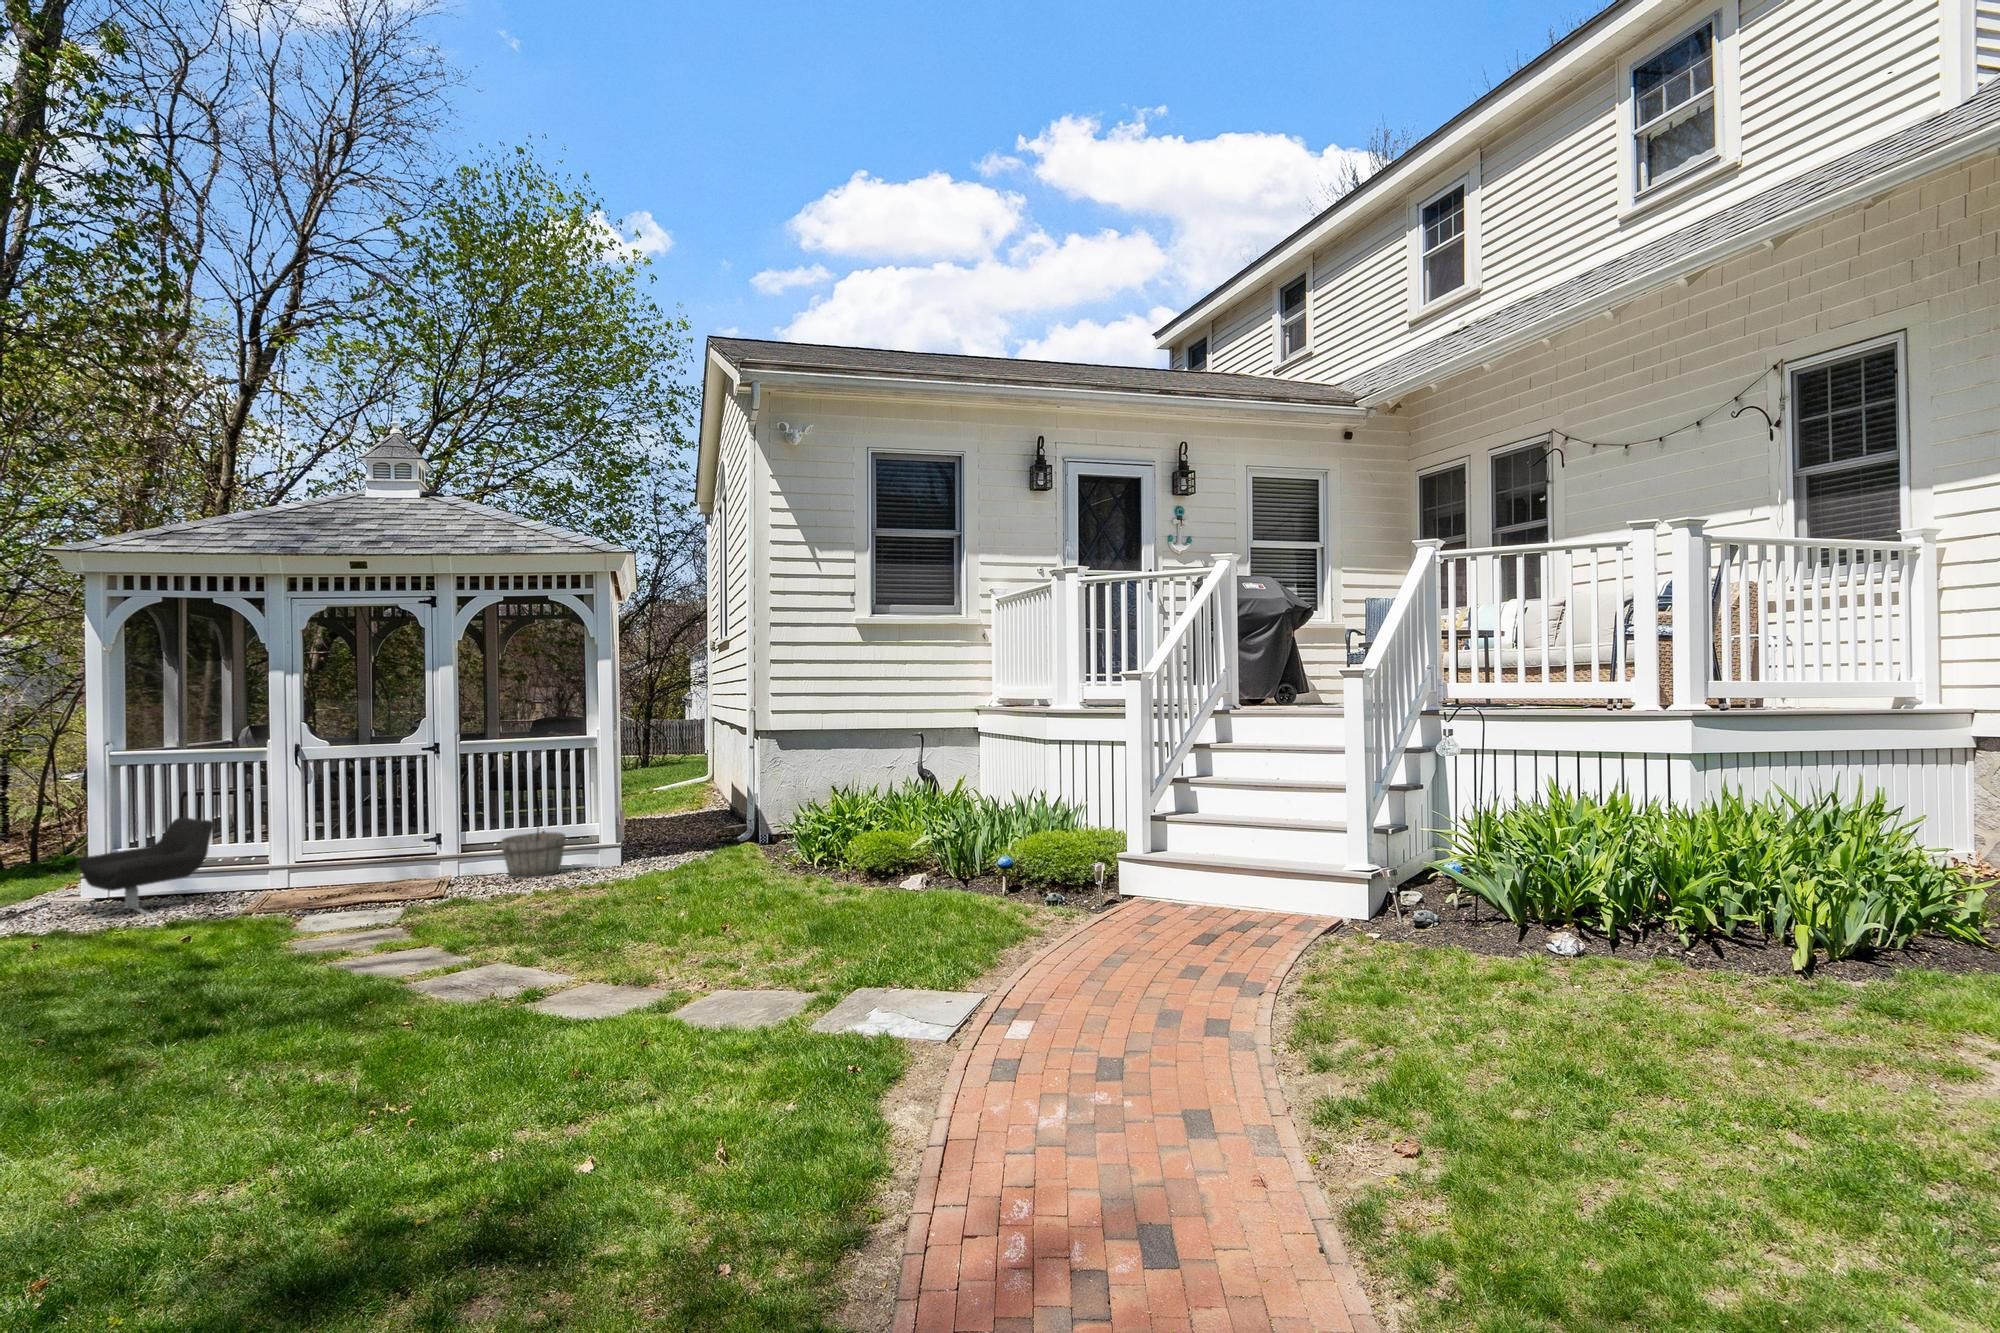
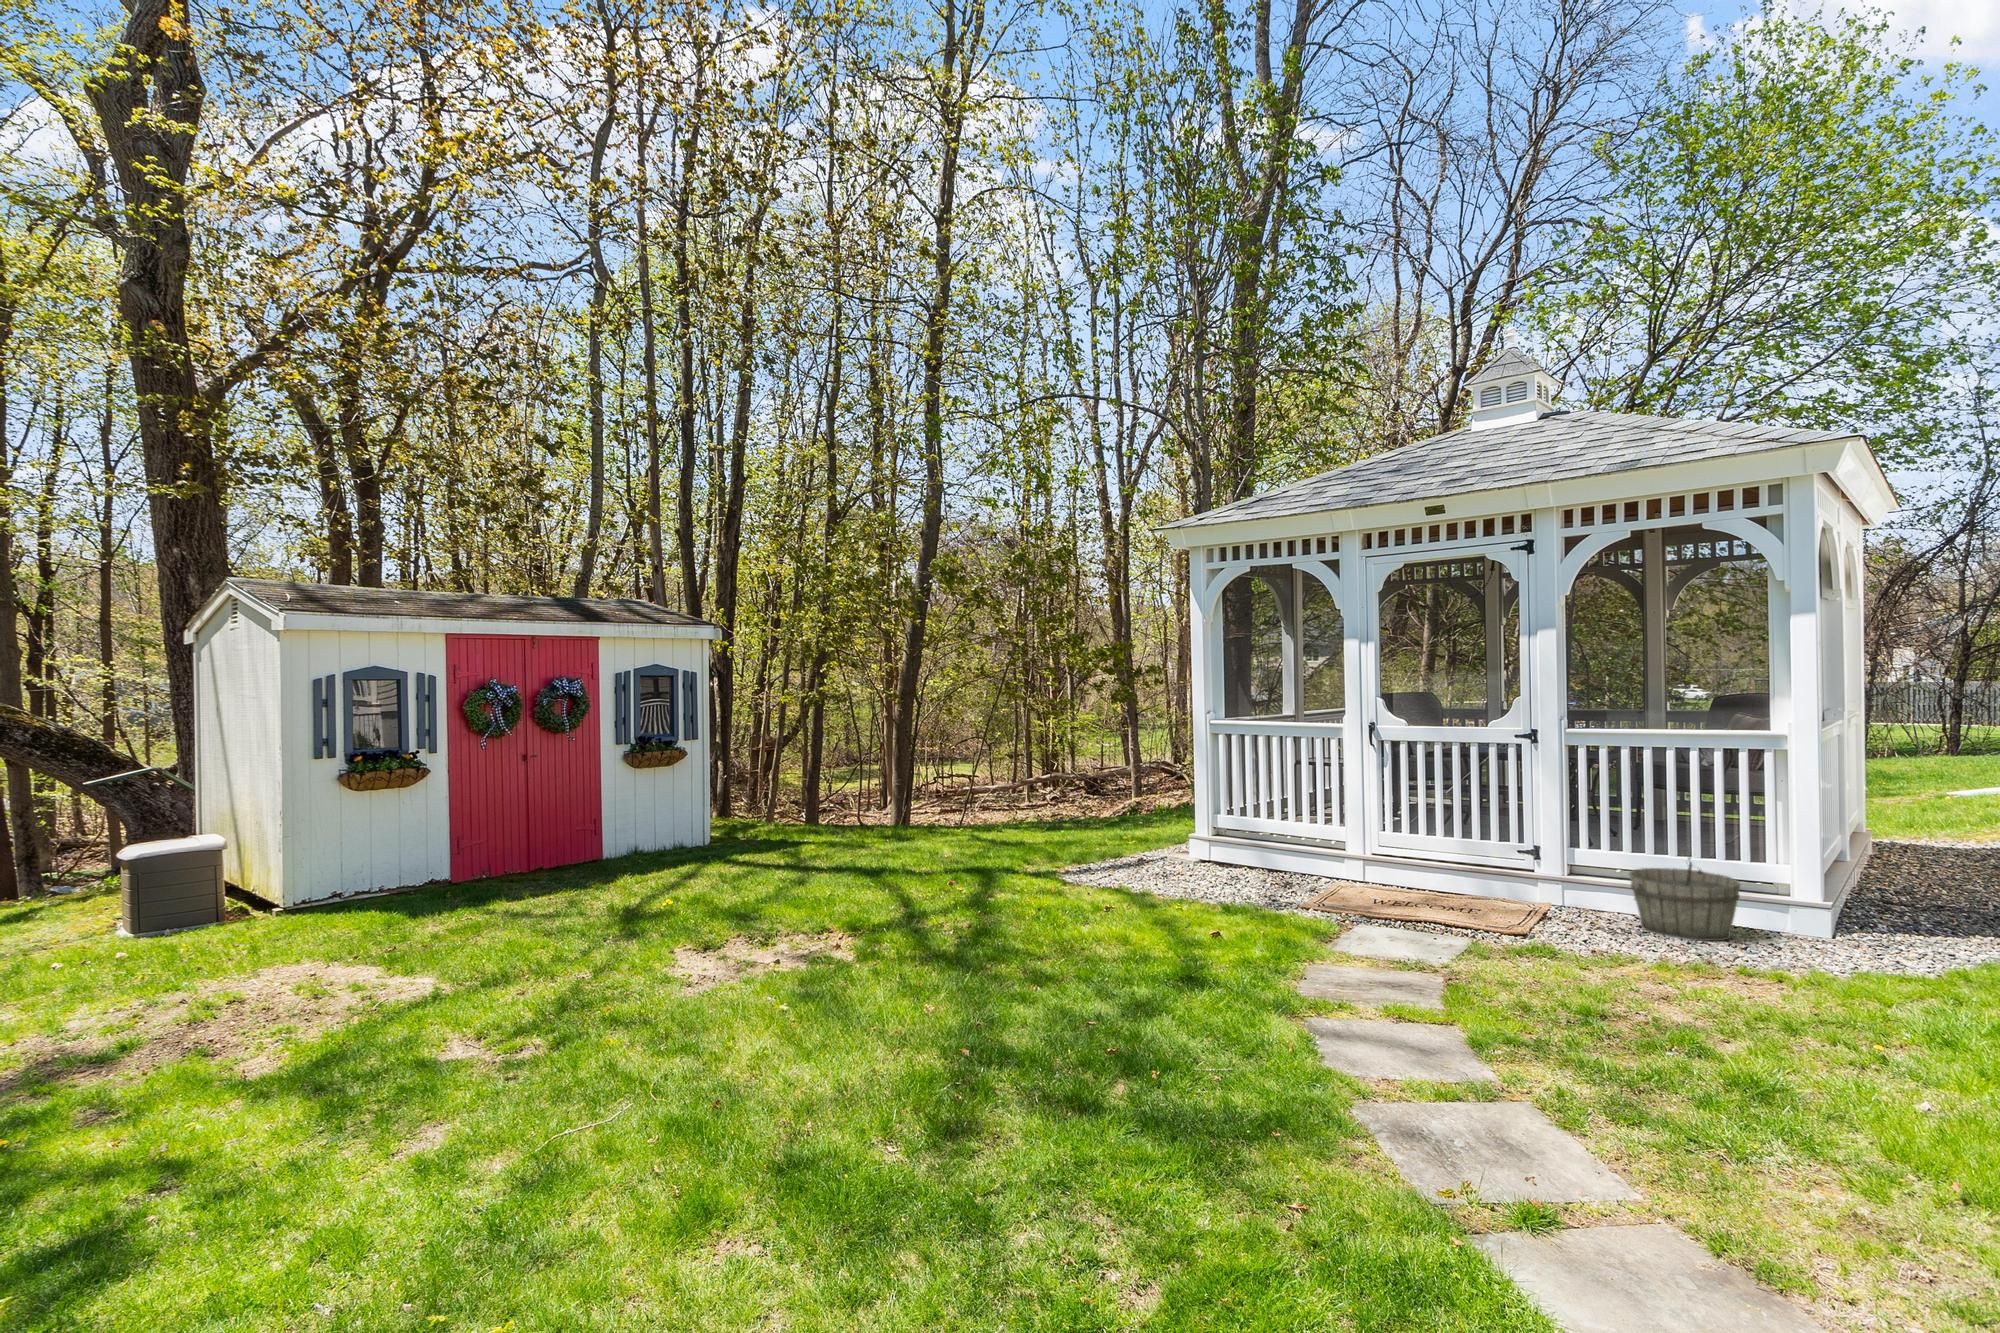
lounge chair: present [78,817,214,914] -> none [1182,789,1292,887]

